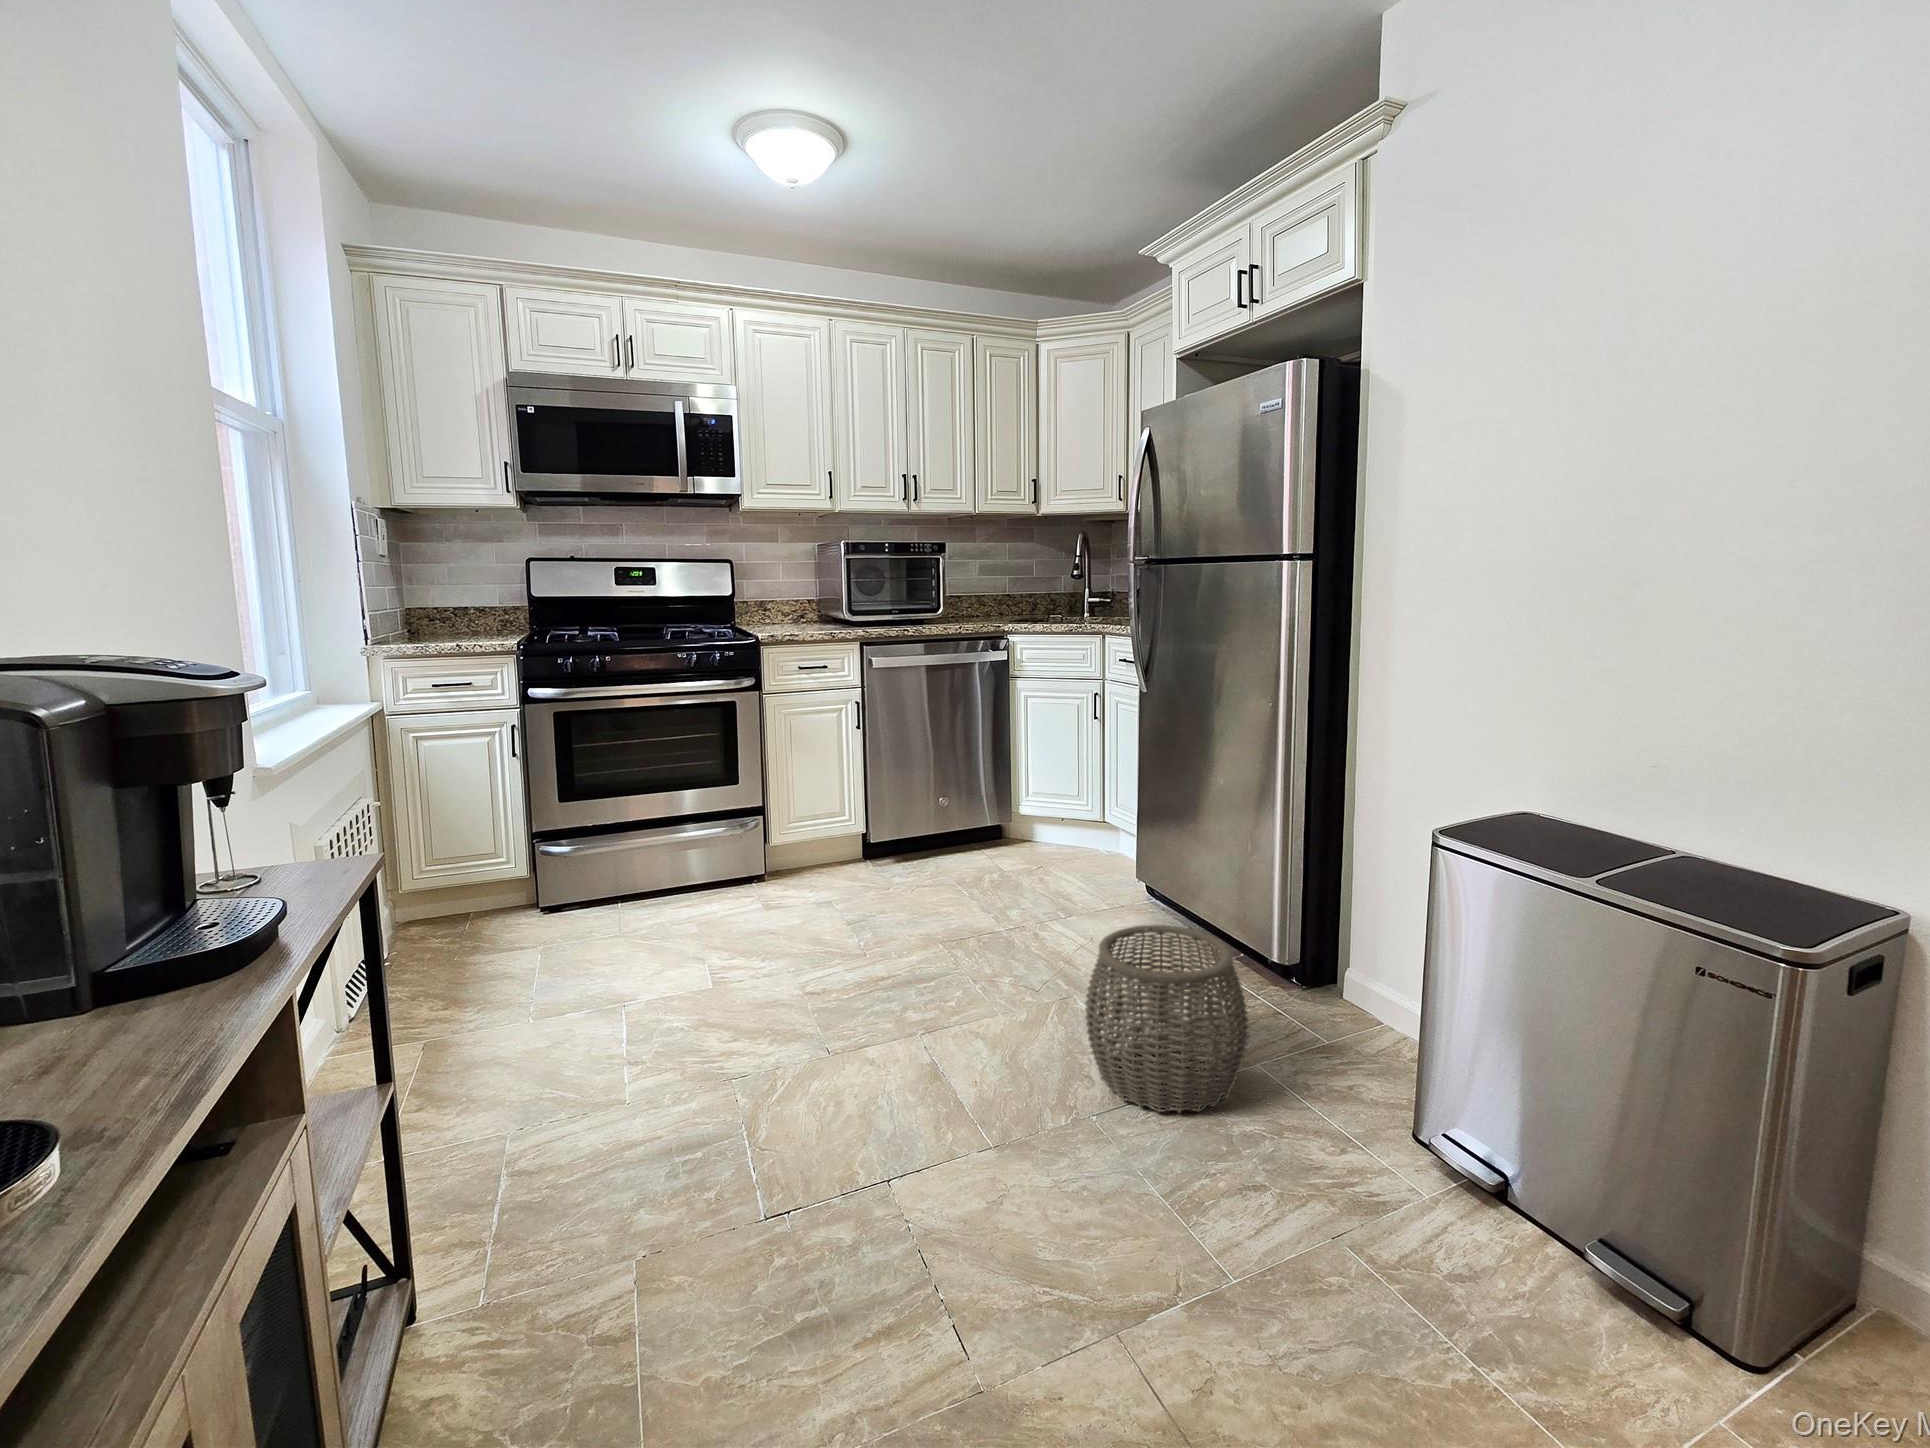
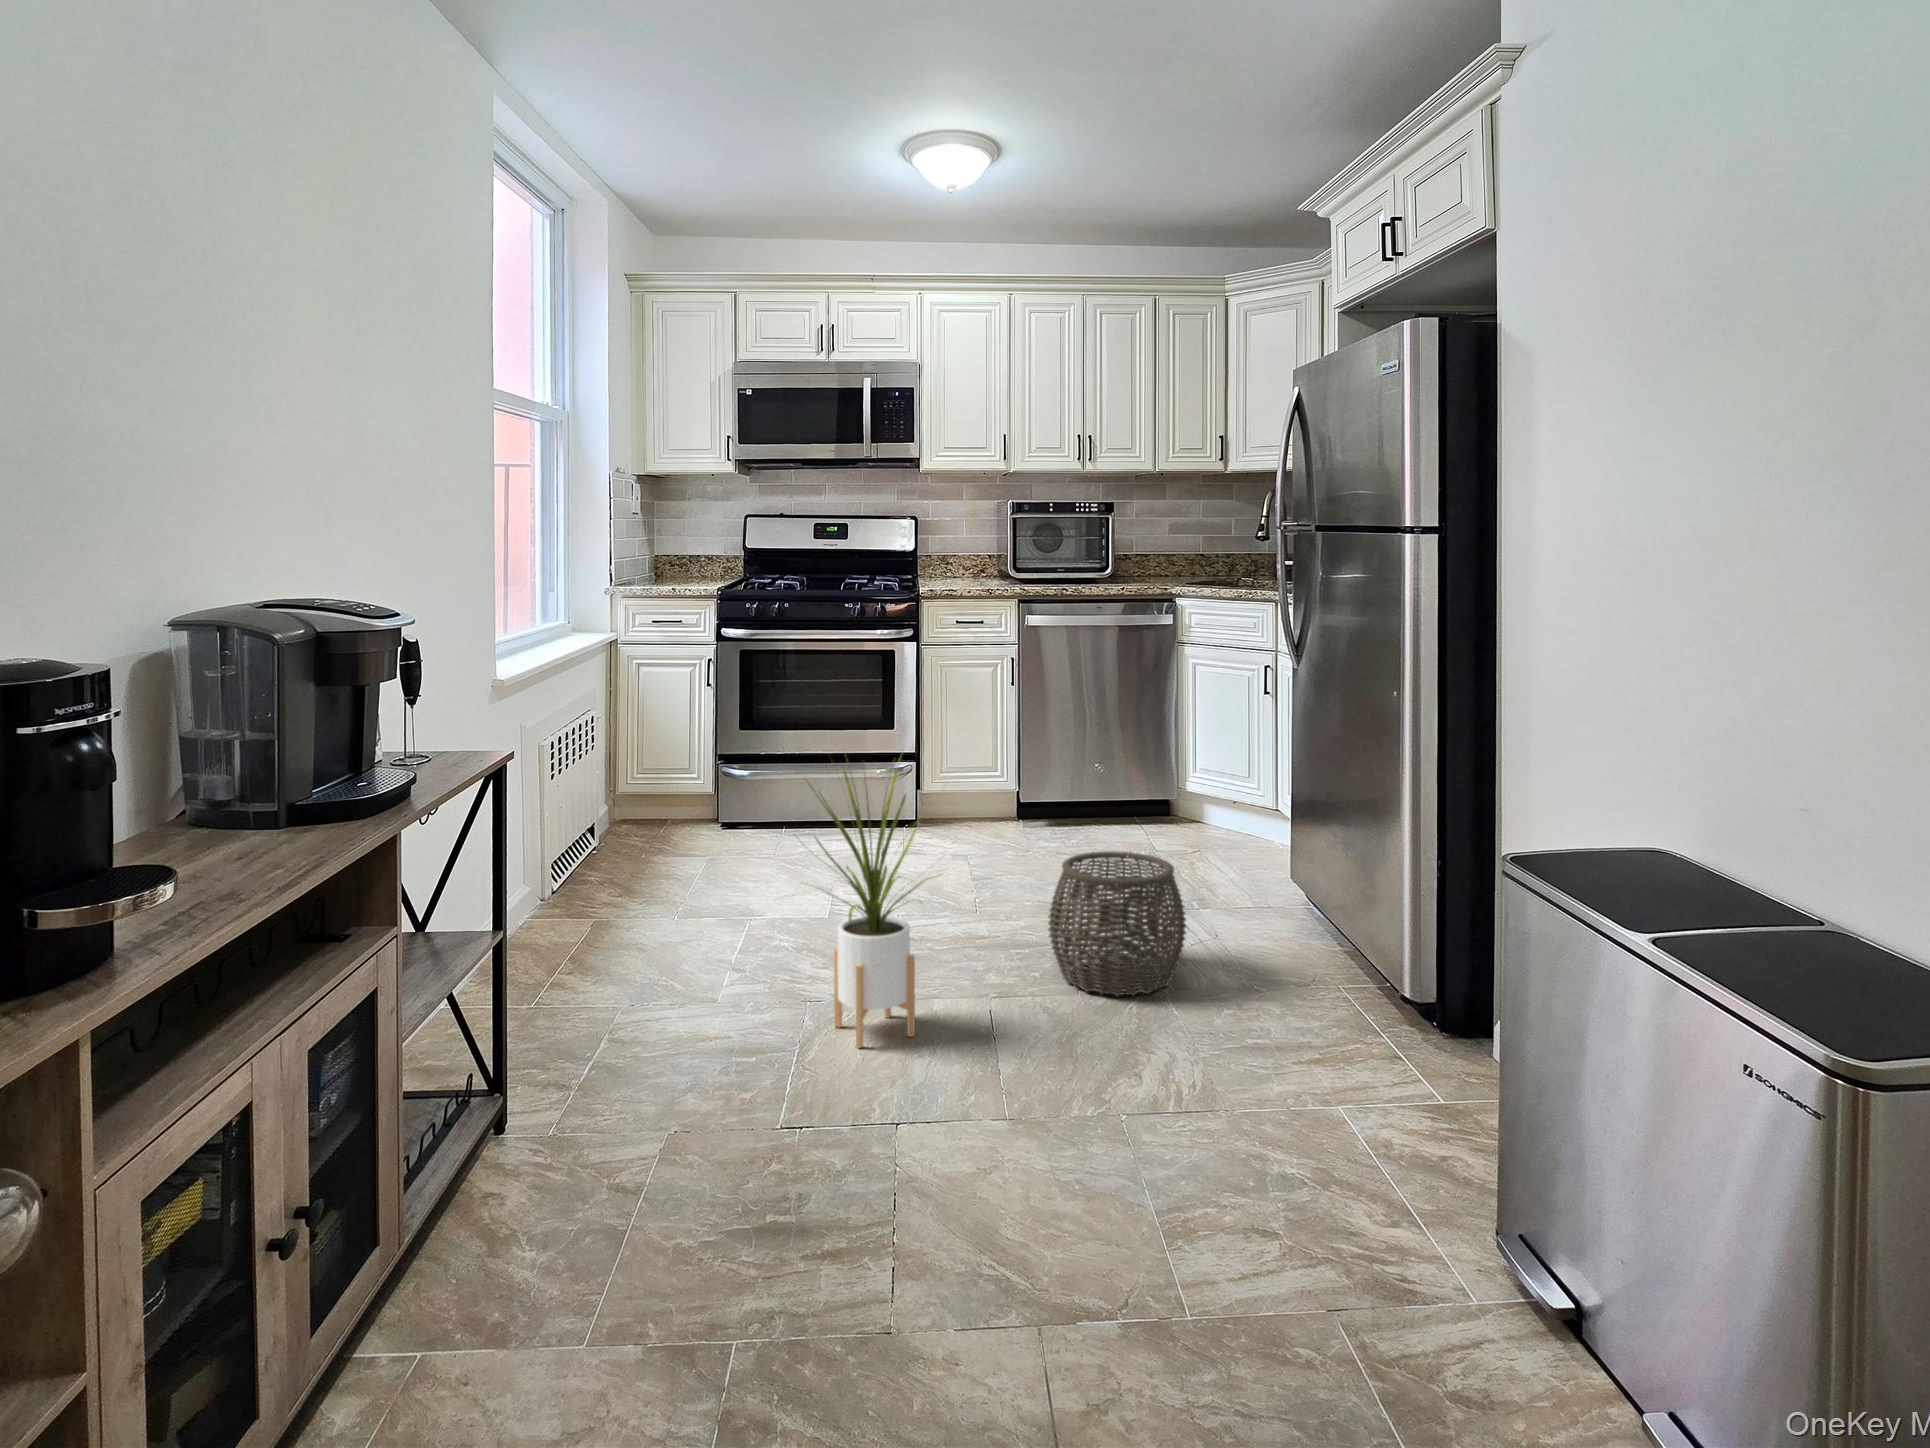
house plant: none [853,861,1081,1320] -> present [811,759,944,1048]

